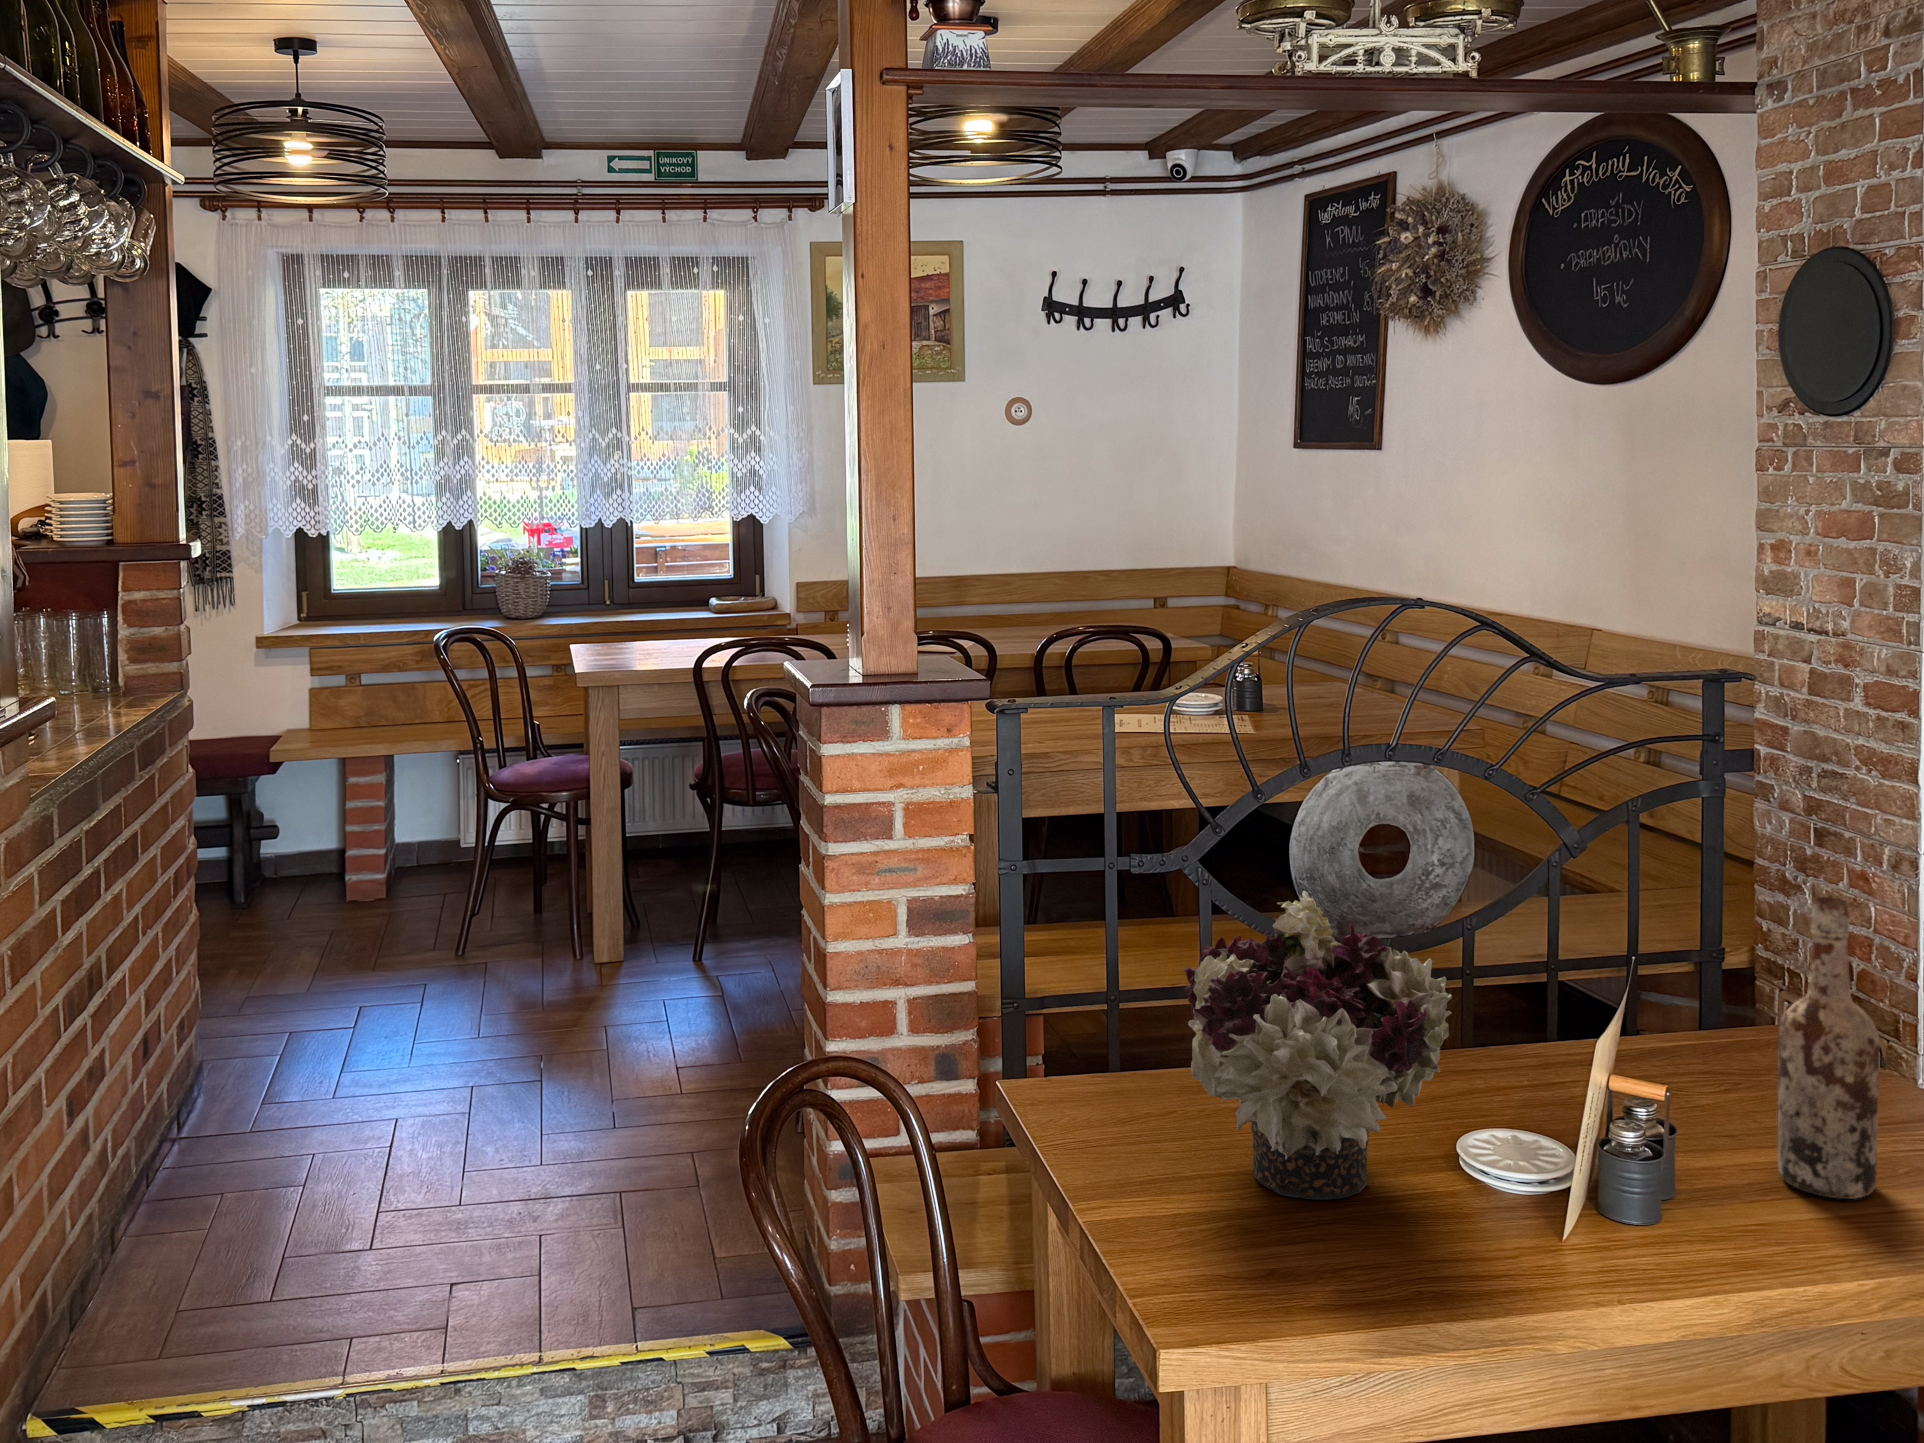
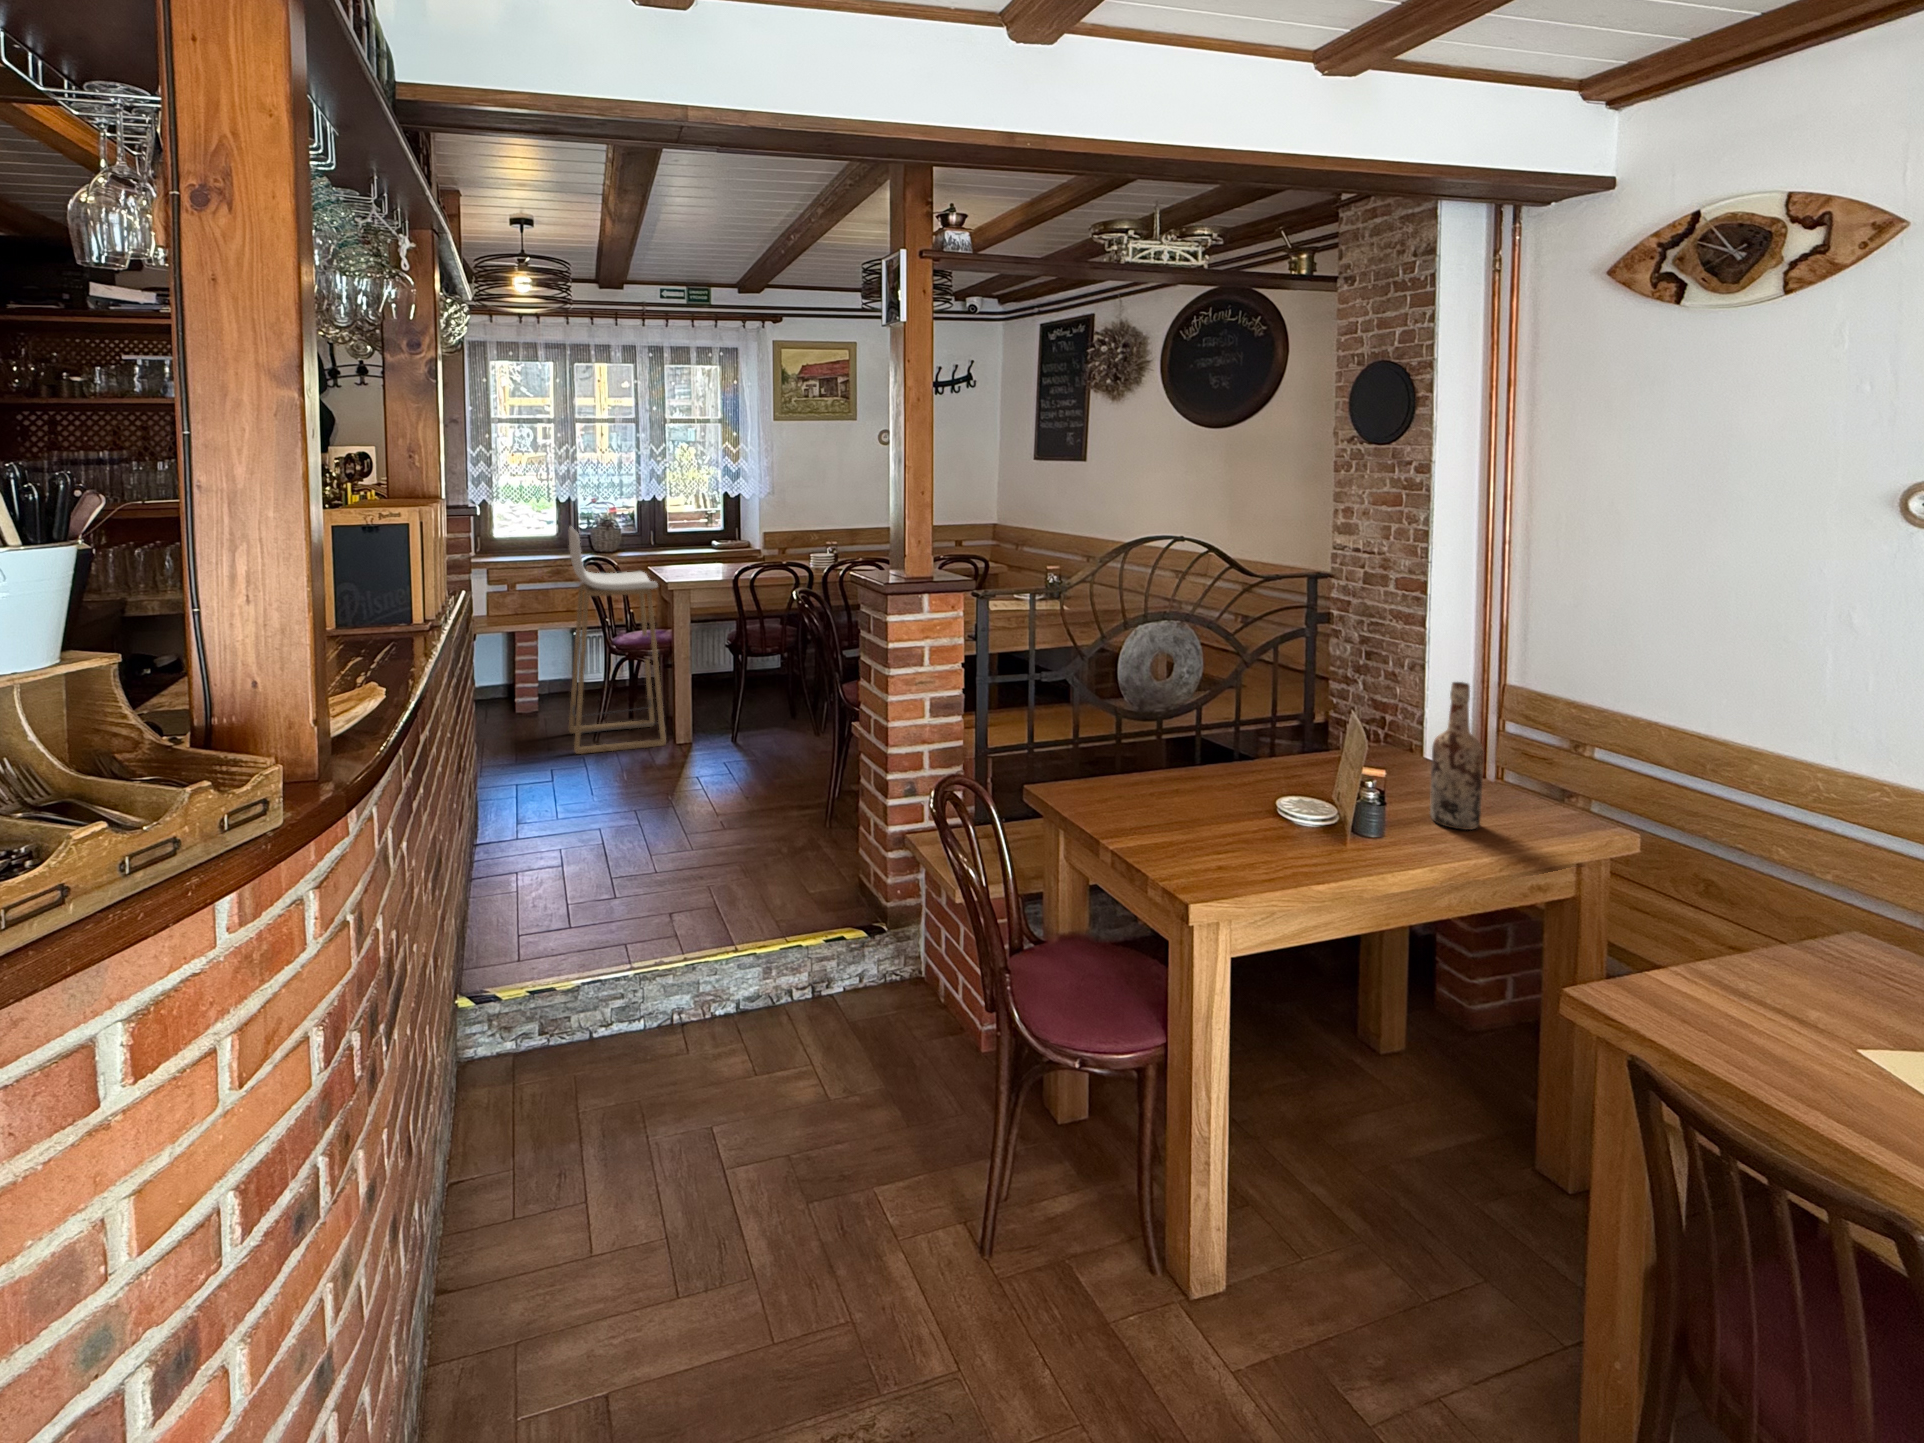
bar stool: none [409,577,577,984] -> present [569,526,666,754]
flower arrangement: present [1184,891,1452,1200] -> none [1138,683,1292,840]

